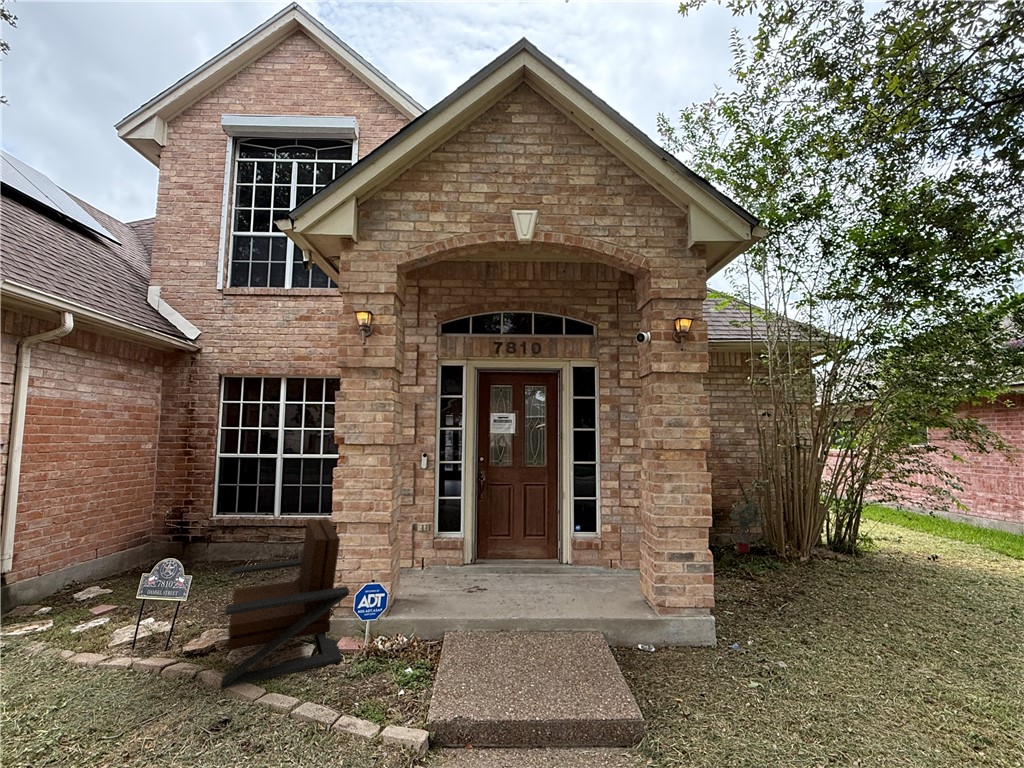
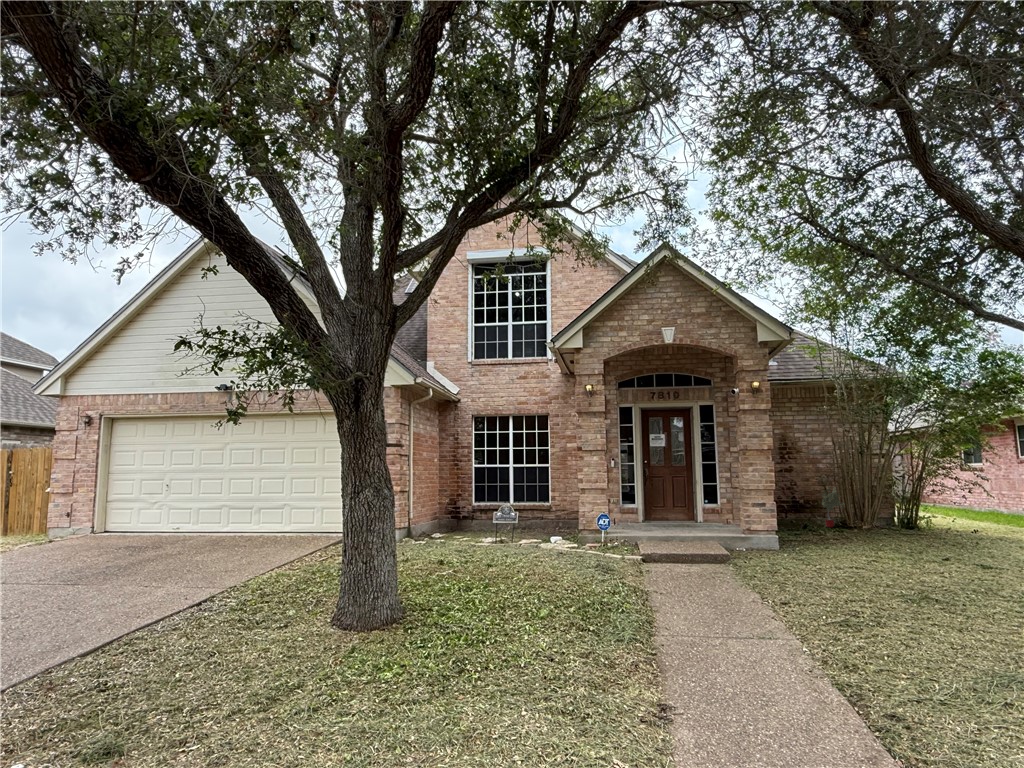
lounge chair: present [221,519,349,689] -> none [532,489,597,549]

